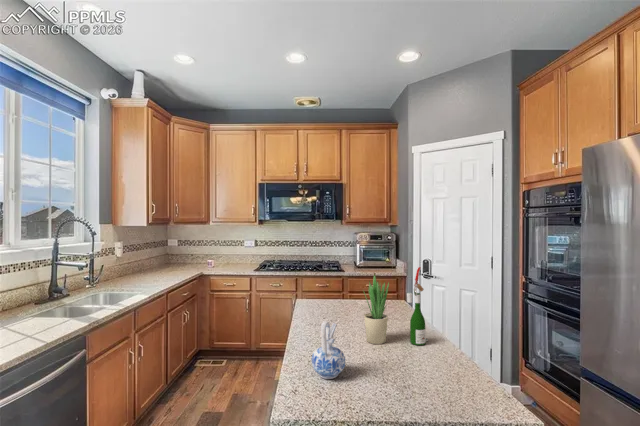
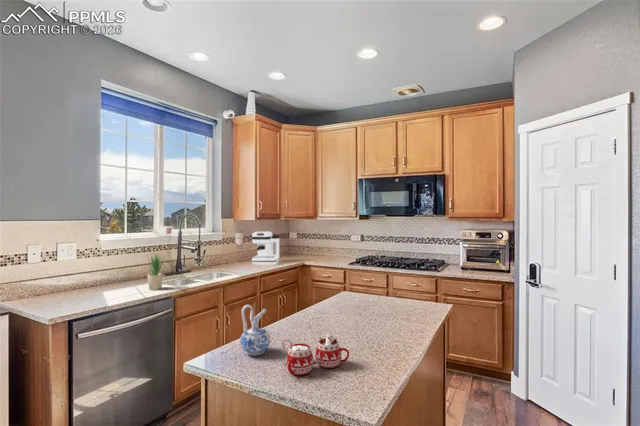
coffee maker: none [143,239,176,280] -> present [252,232,279,265]
wine bottle: present [407,267,428,345] -> none [366,267,391,349]
potted plant: present [364,273,389,344] -> present [148,255,164,290]
mug: none [375,338,431,386] -> present [282,335,349,375]

